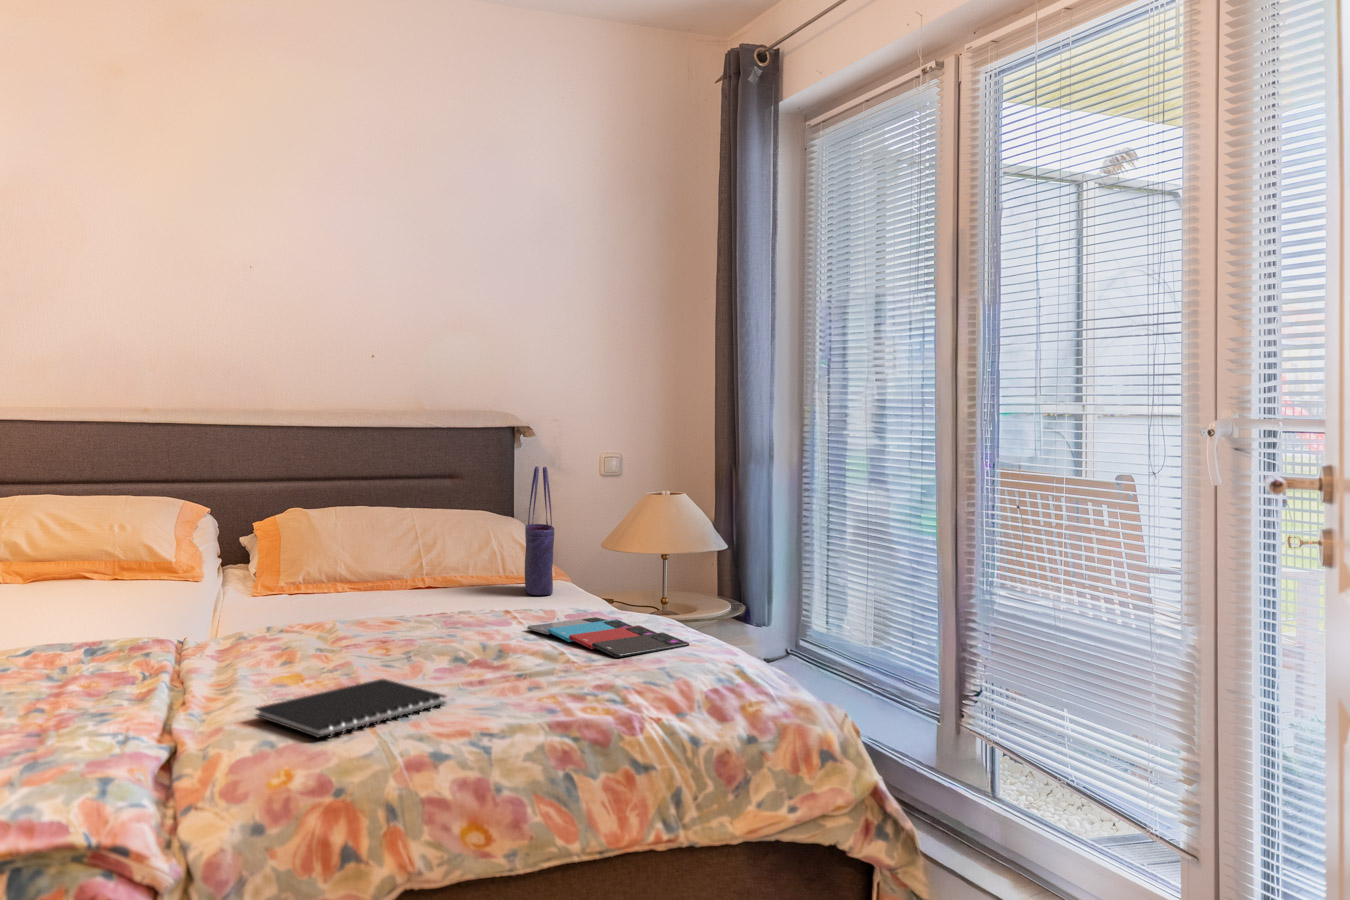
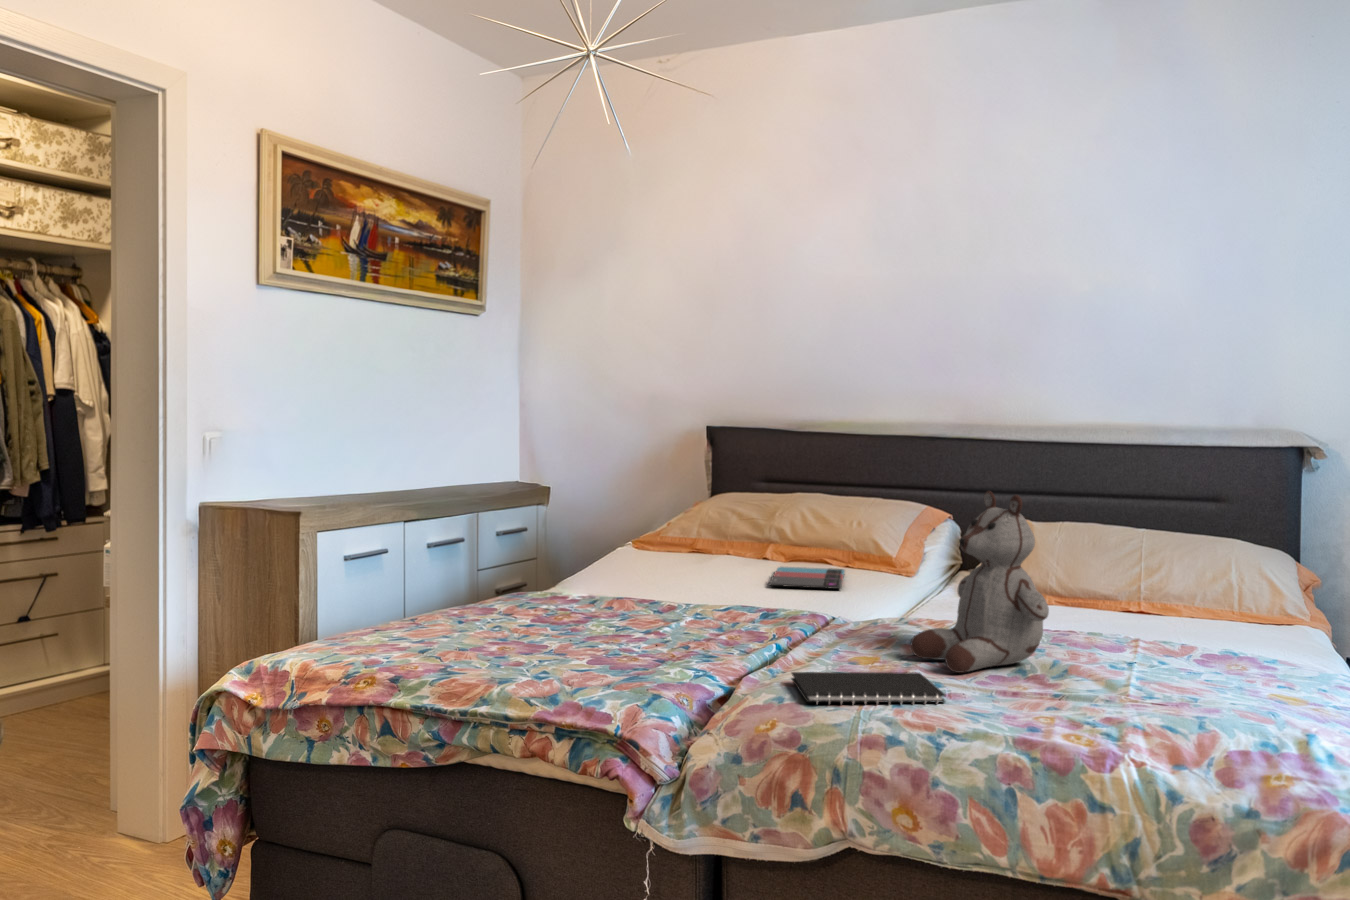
tote bag: present [525,466,554,595] -> none [1219,482,1260,635]
stuffed bear: none [332,483,480,671] -> present [911,491,1049,673]
smartphone: present [527,617,689,658] -> present [769,567,845,589]

